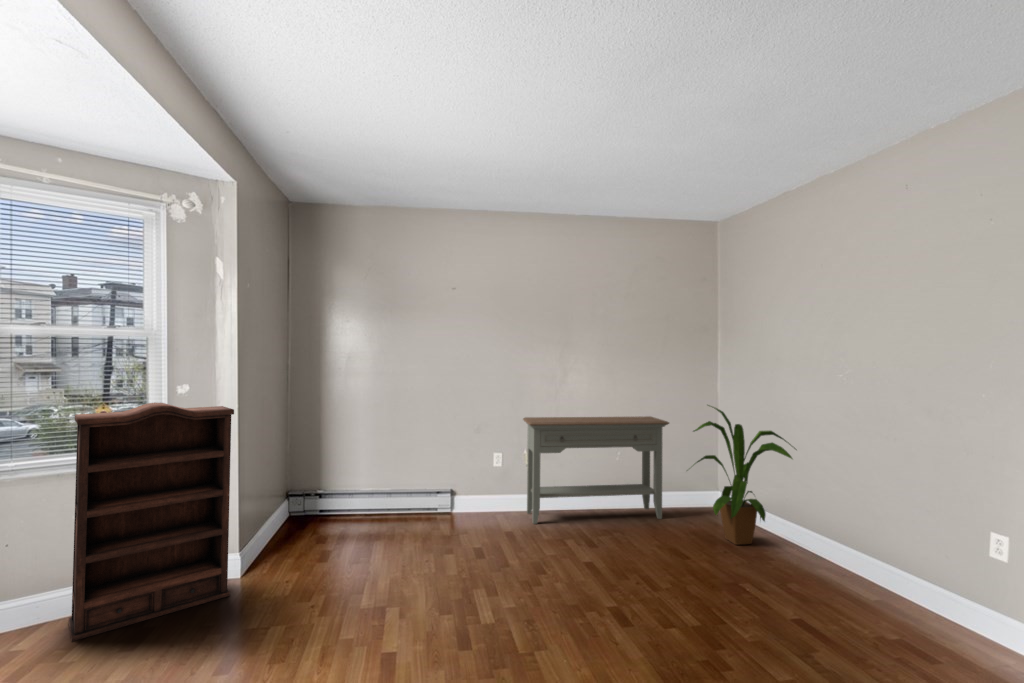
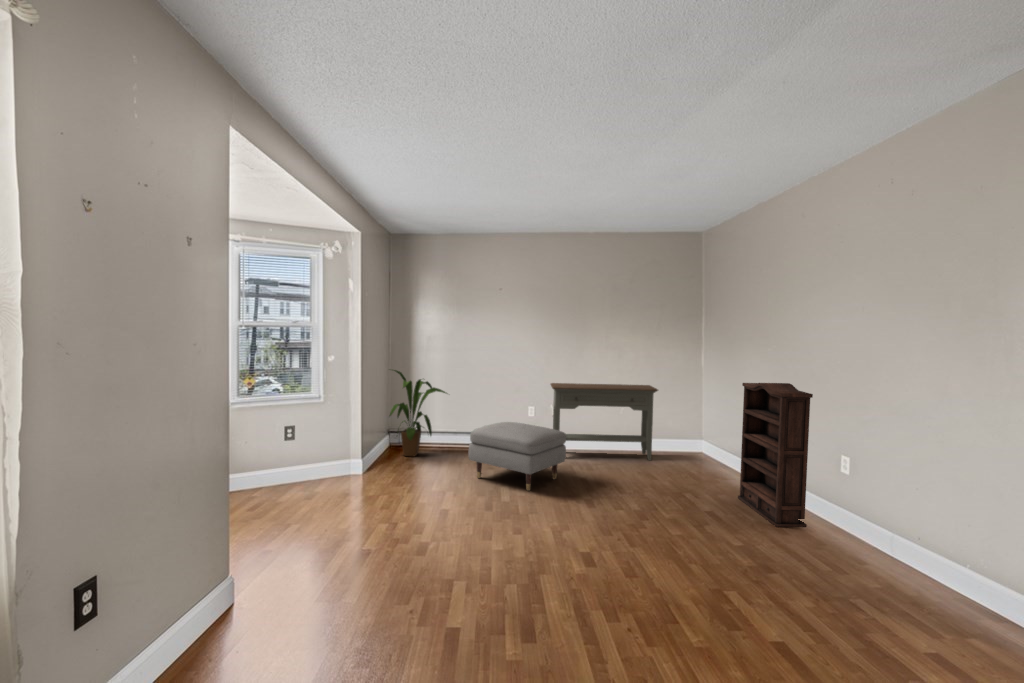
bookshelf: present [68,403,234,642] -> present [738,383,813,527]
house plant: present [694,405,797,545] -> present [389,370,446,456]
ottoman: none [416,478,566,594] -> present [468,422,566,491]

